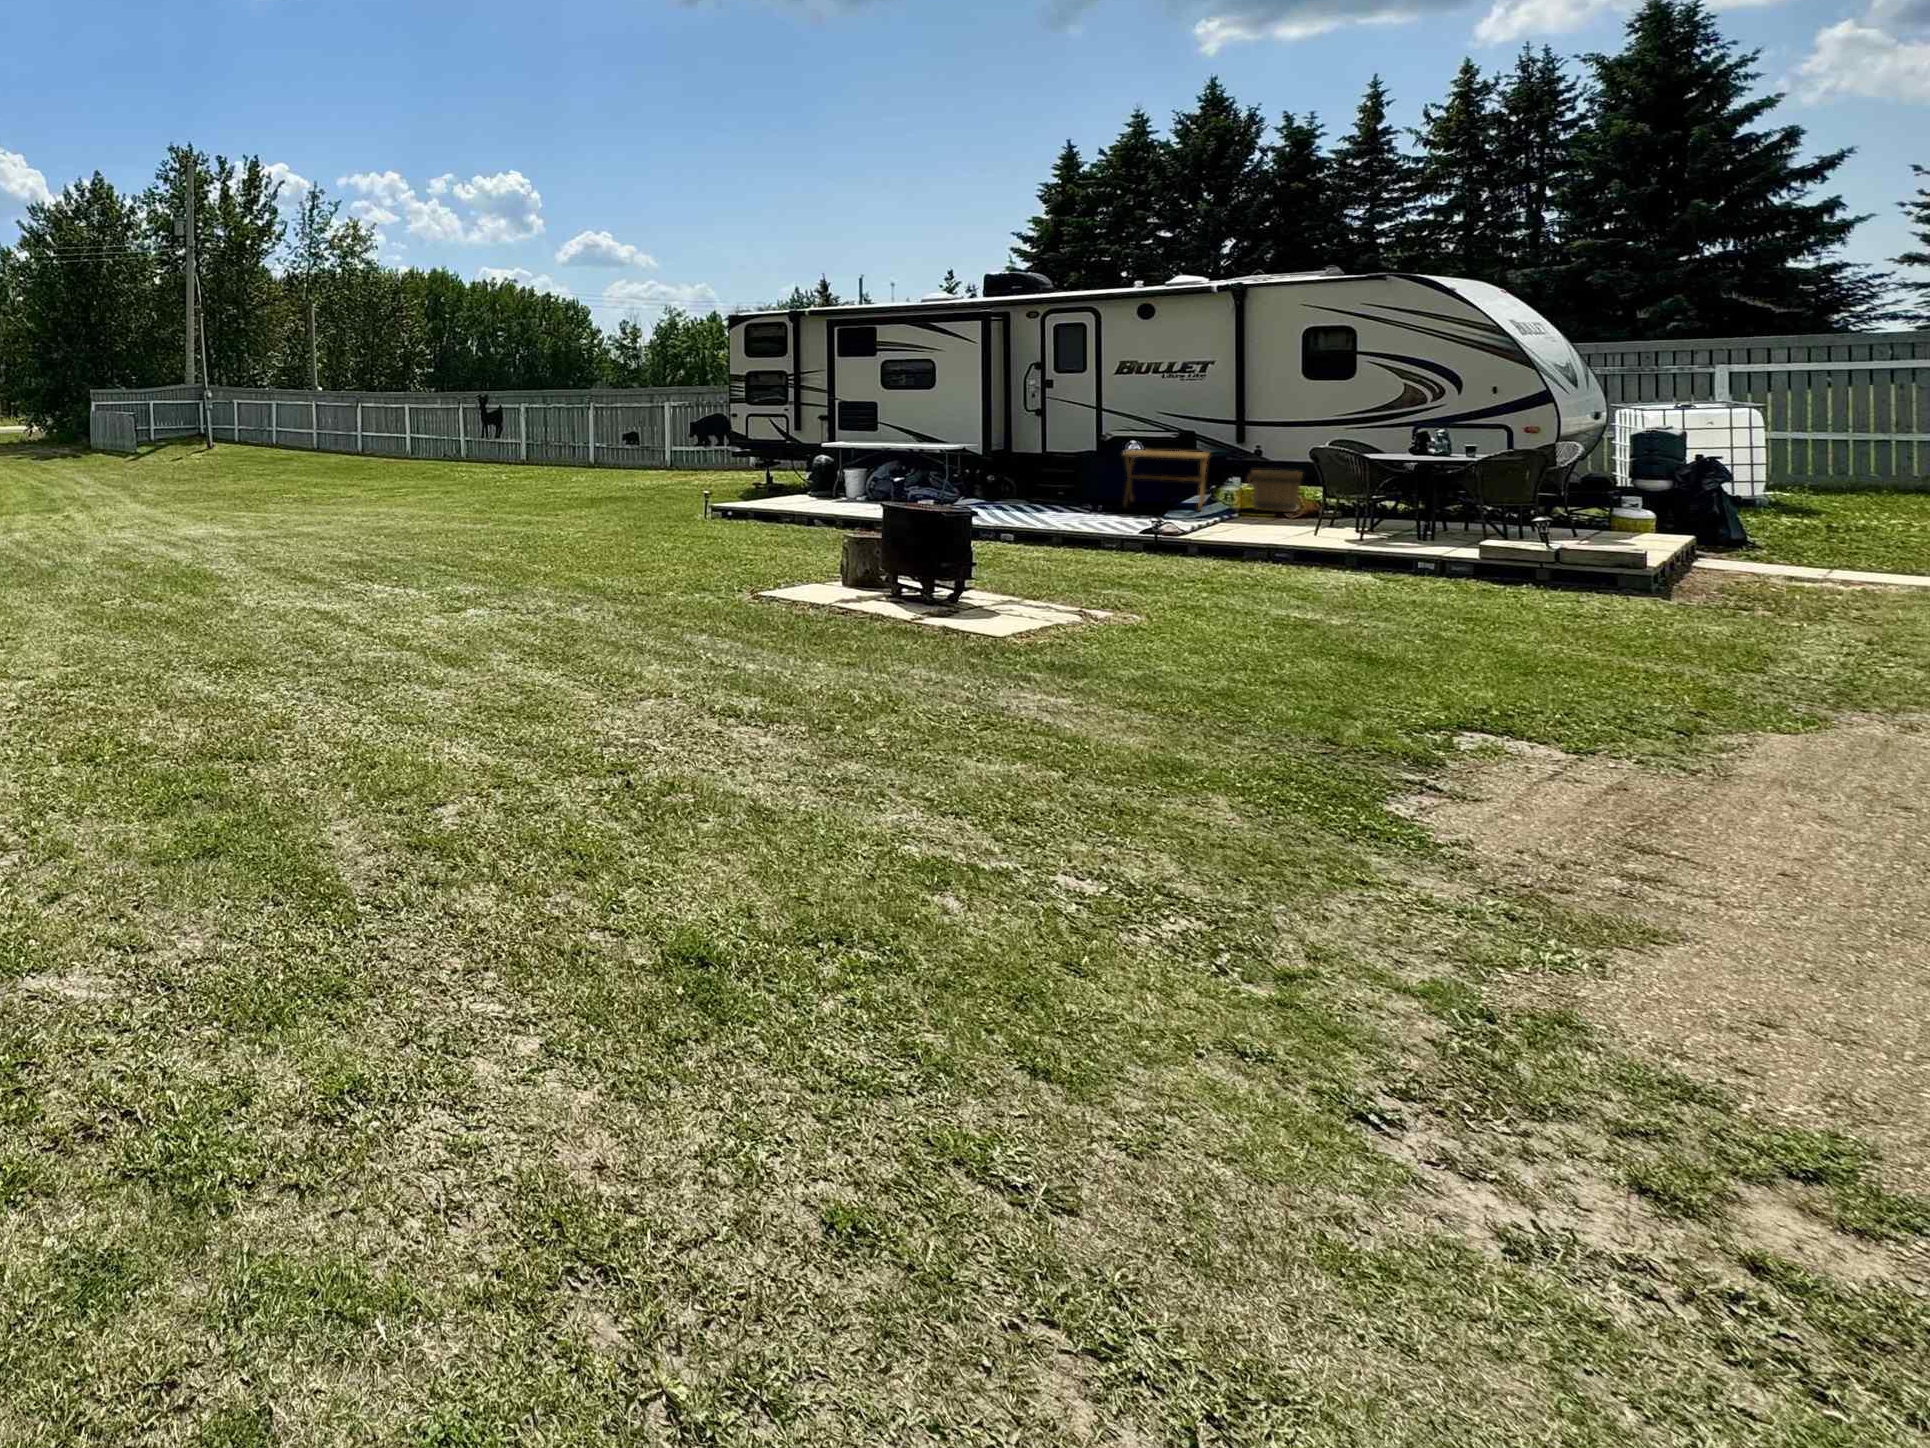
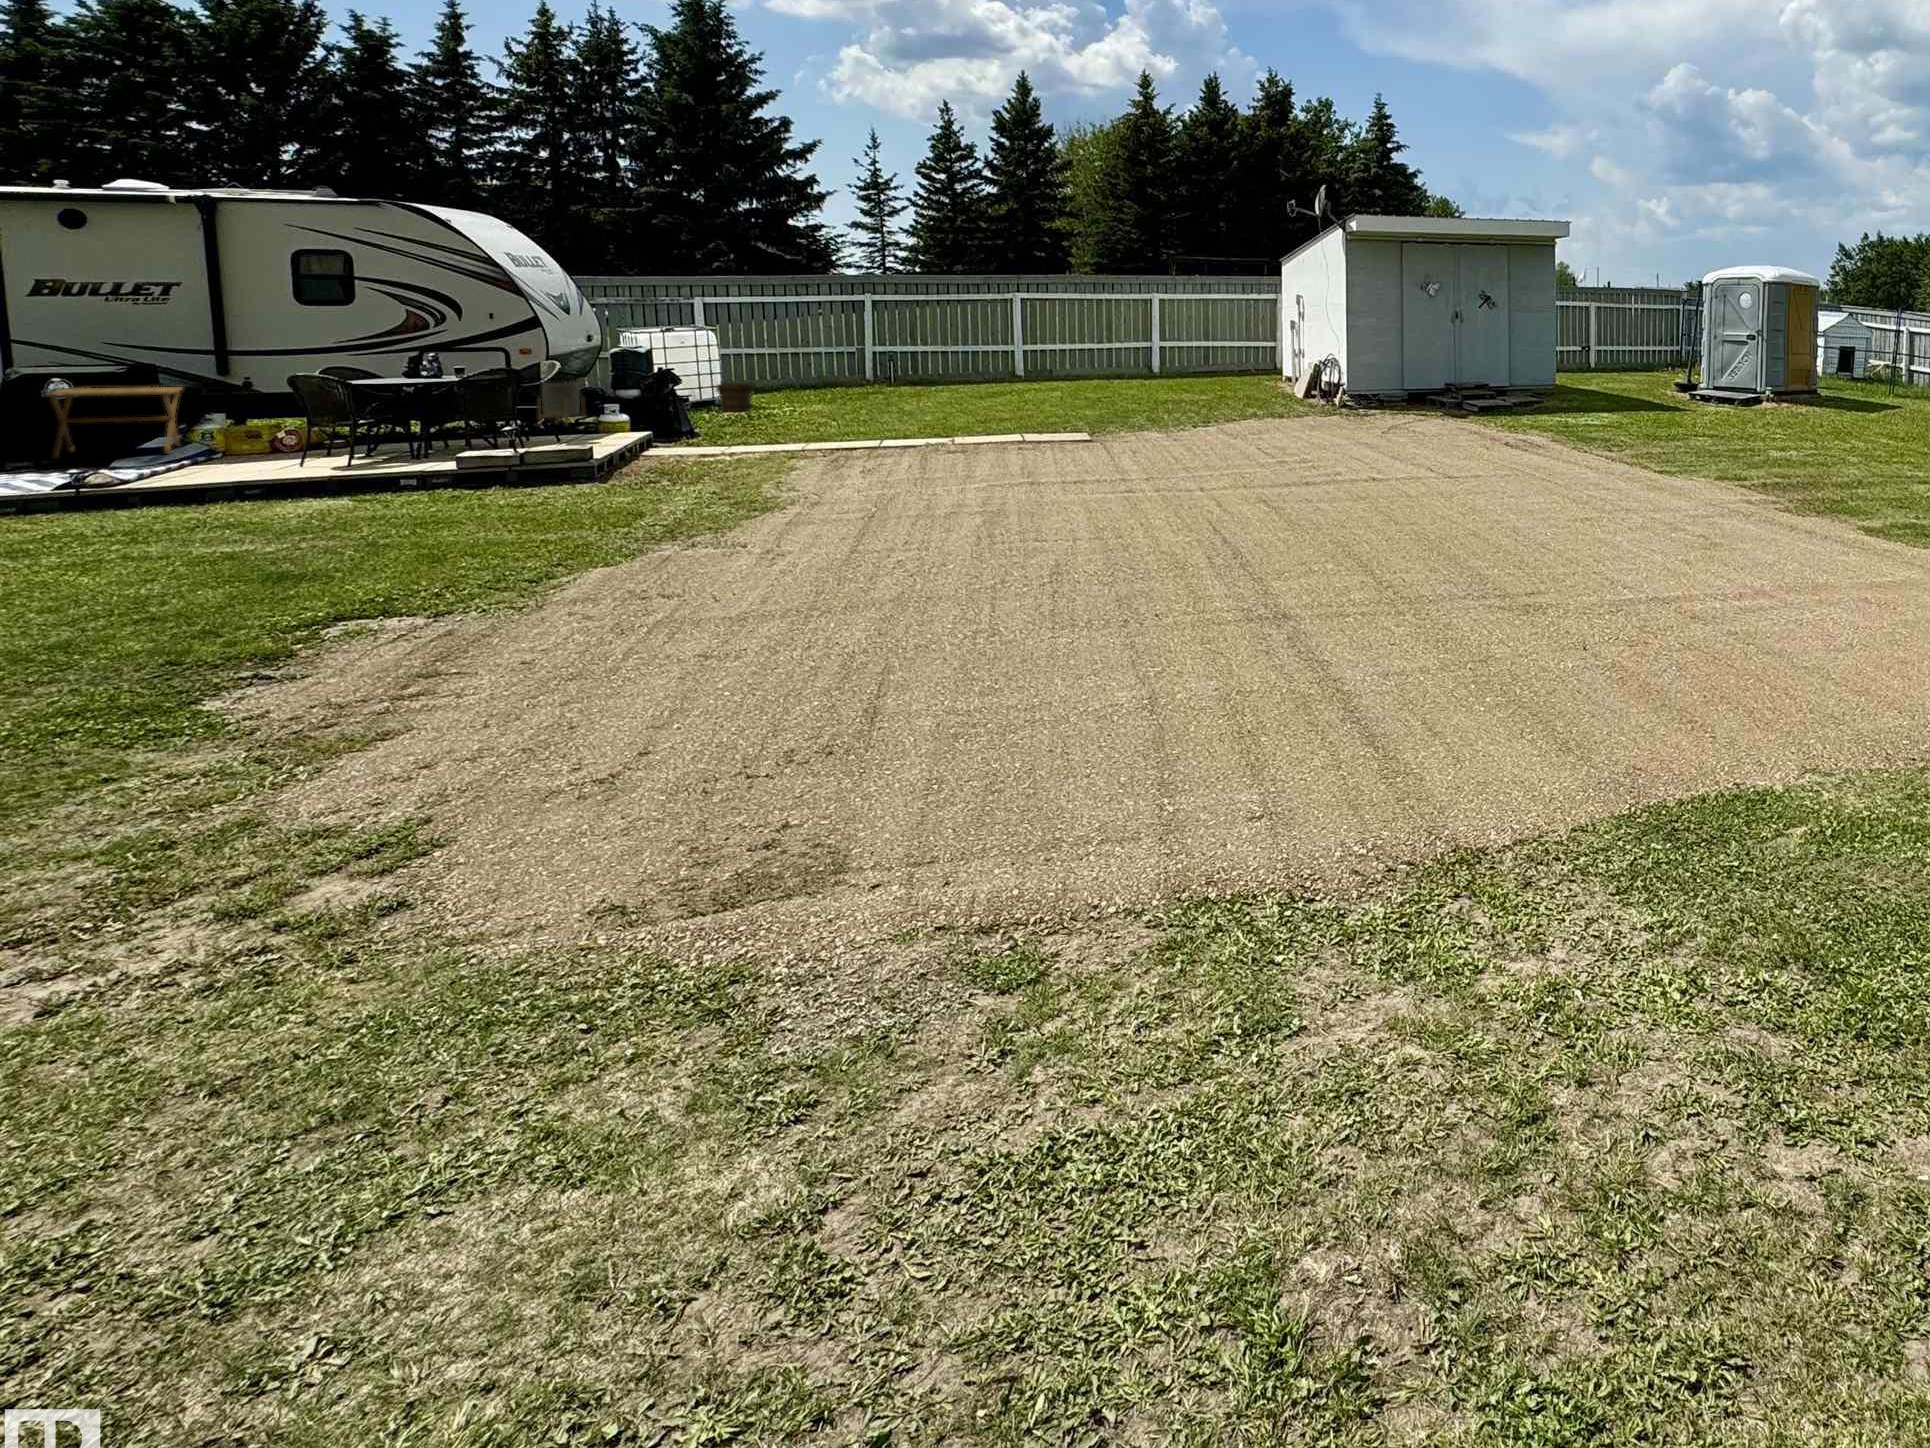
planter: none [1548,467,1610,518] -> present [537,383,585,424]
bucket: present [1247,470,1302,512] -> present [716,383,754,411]

